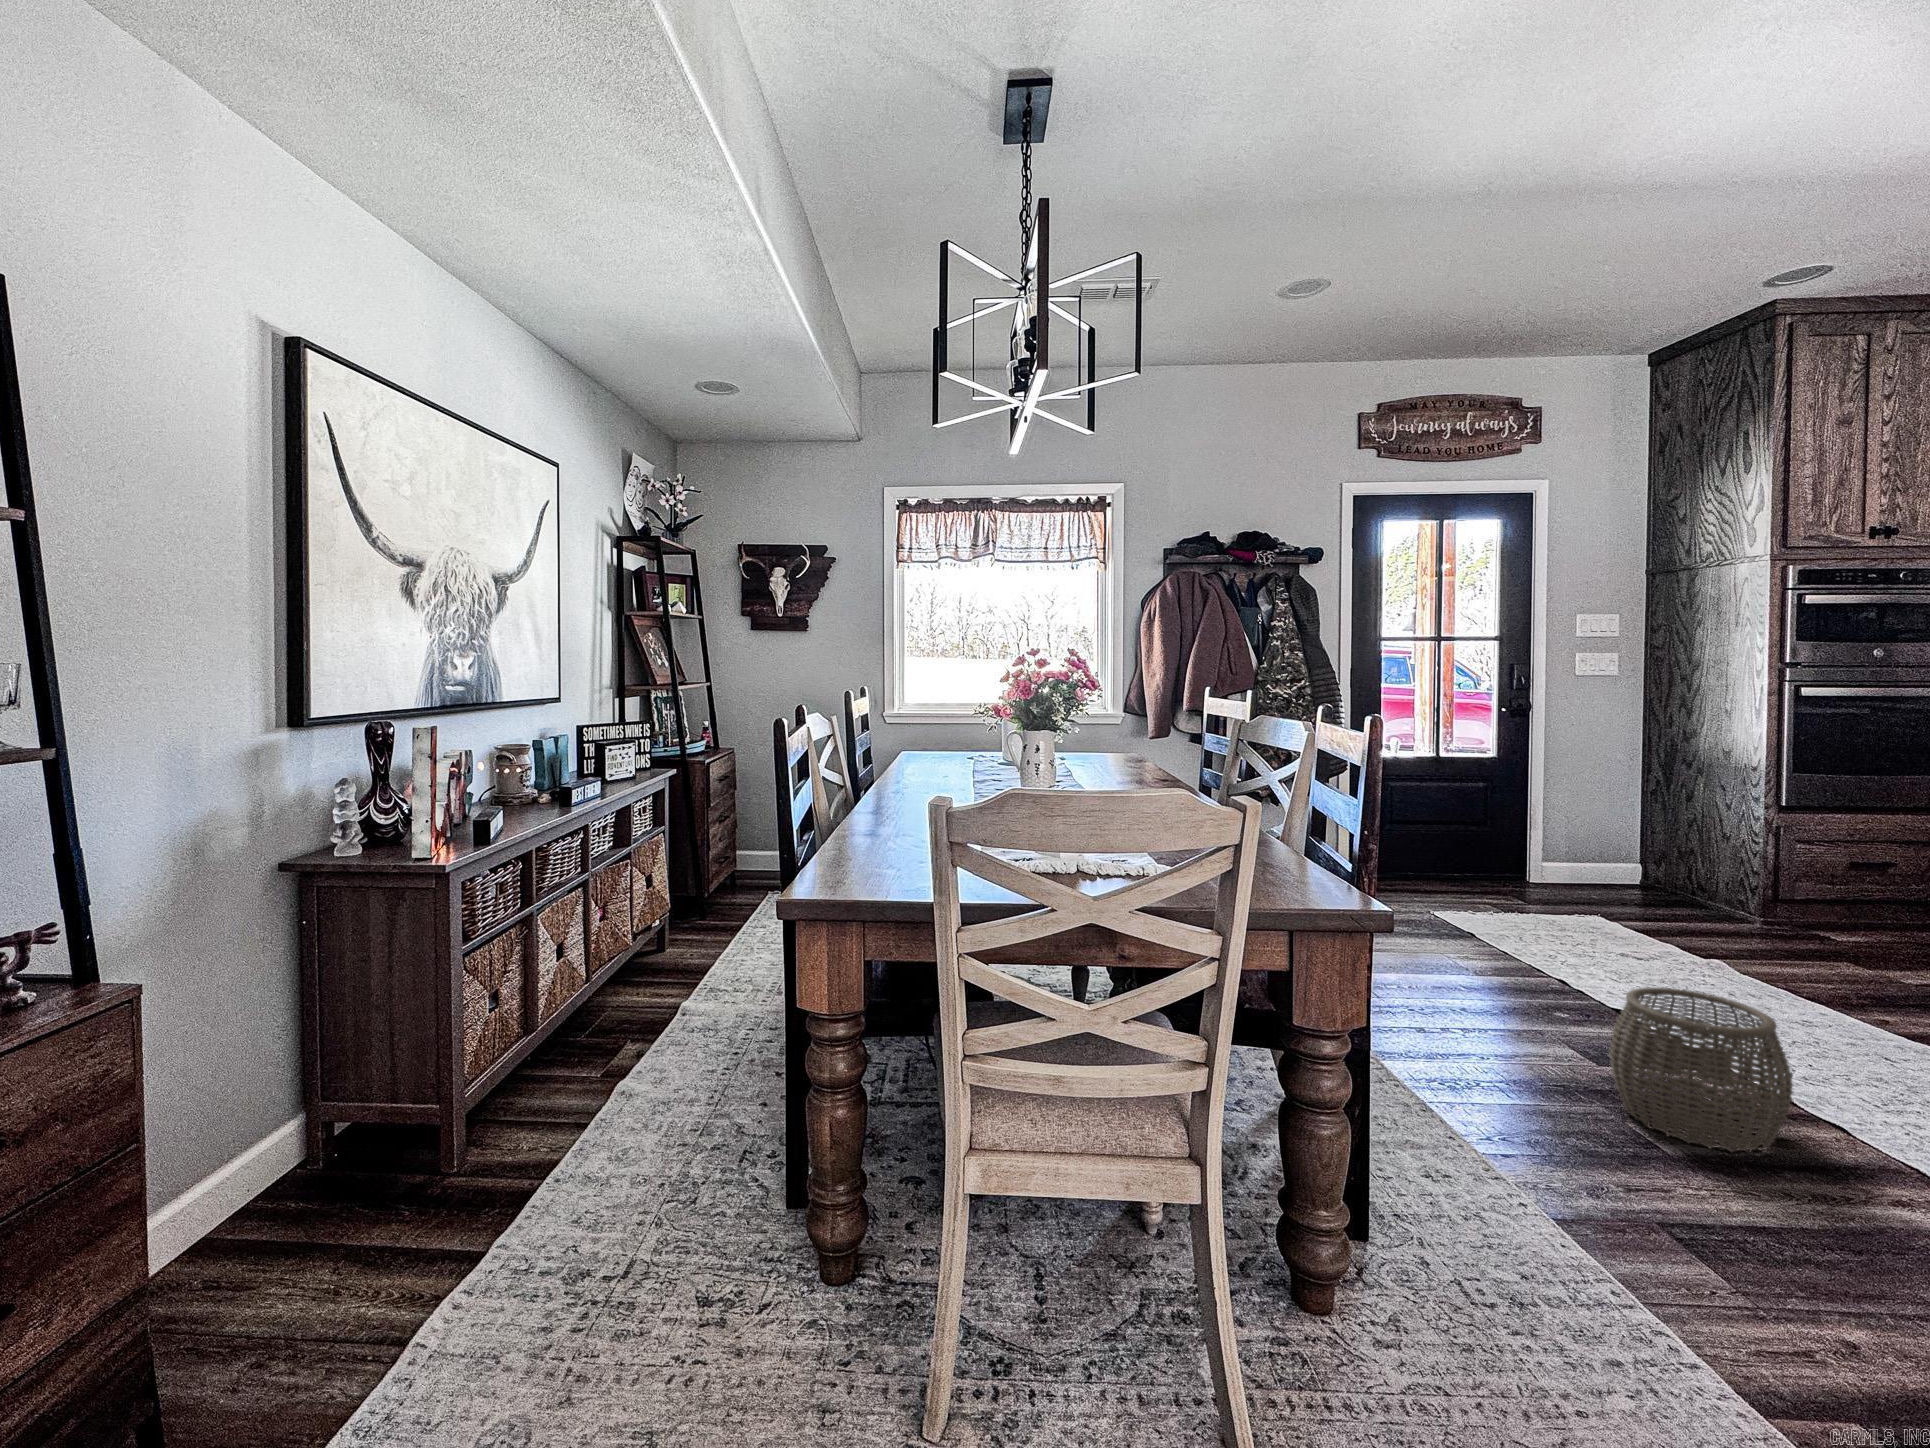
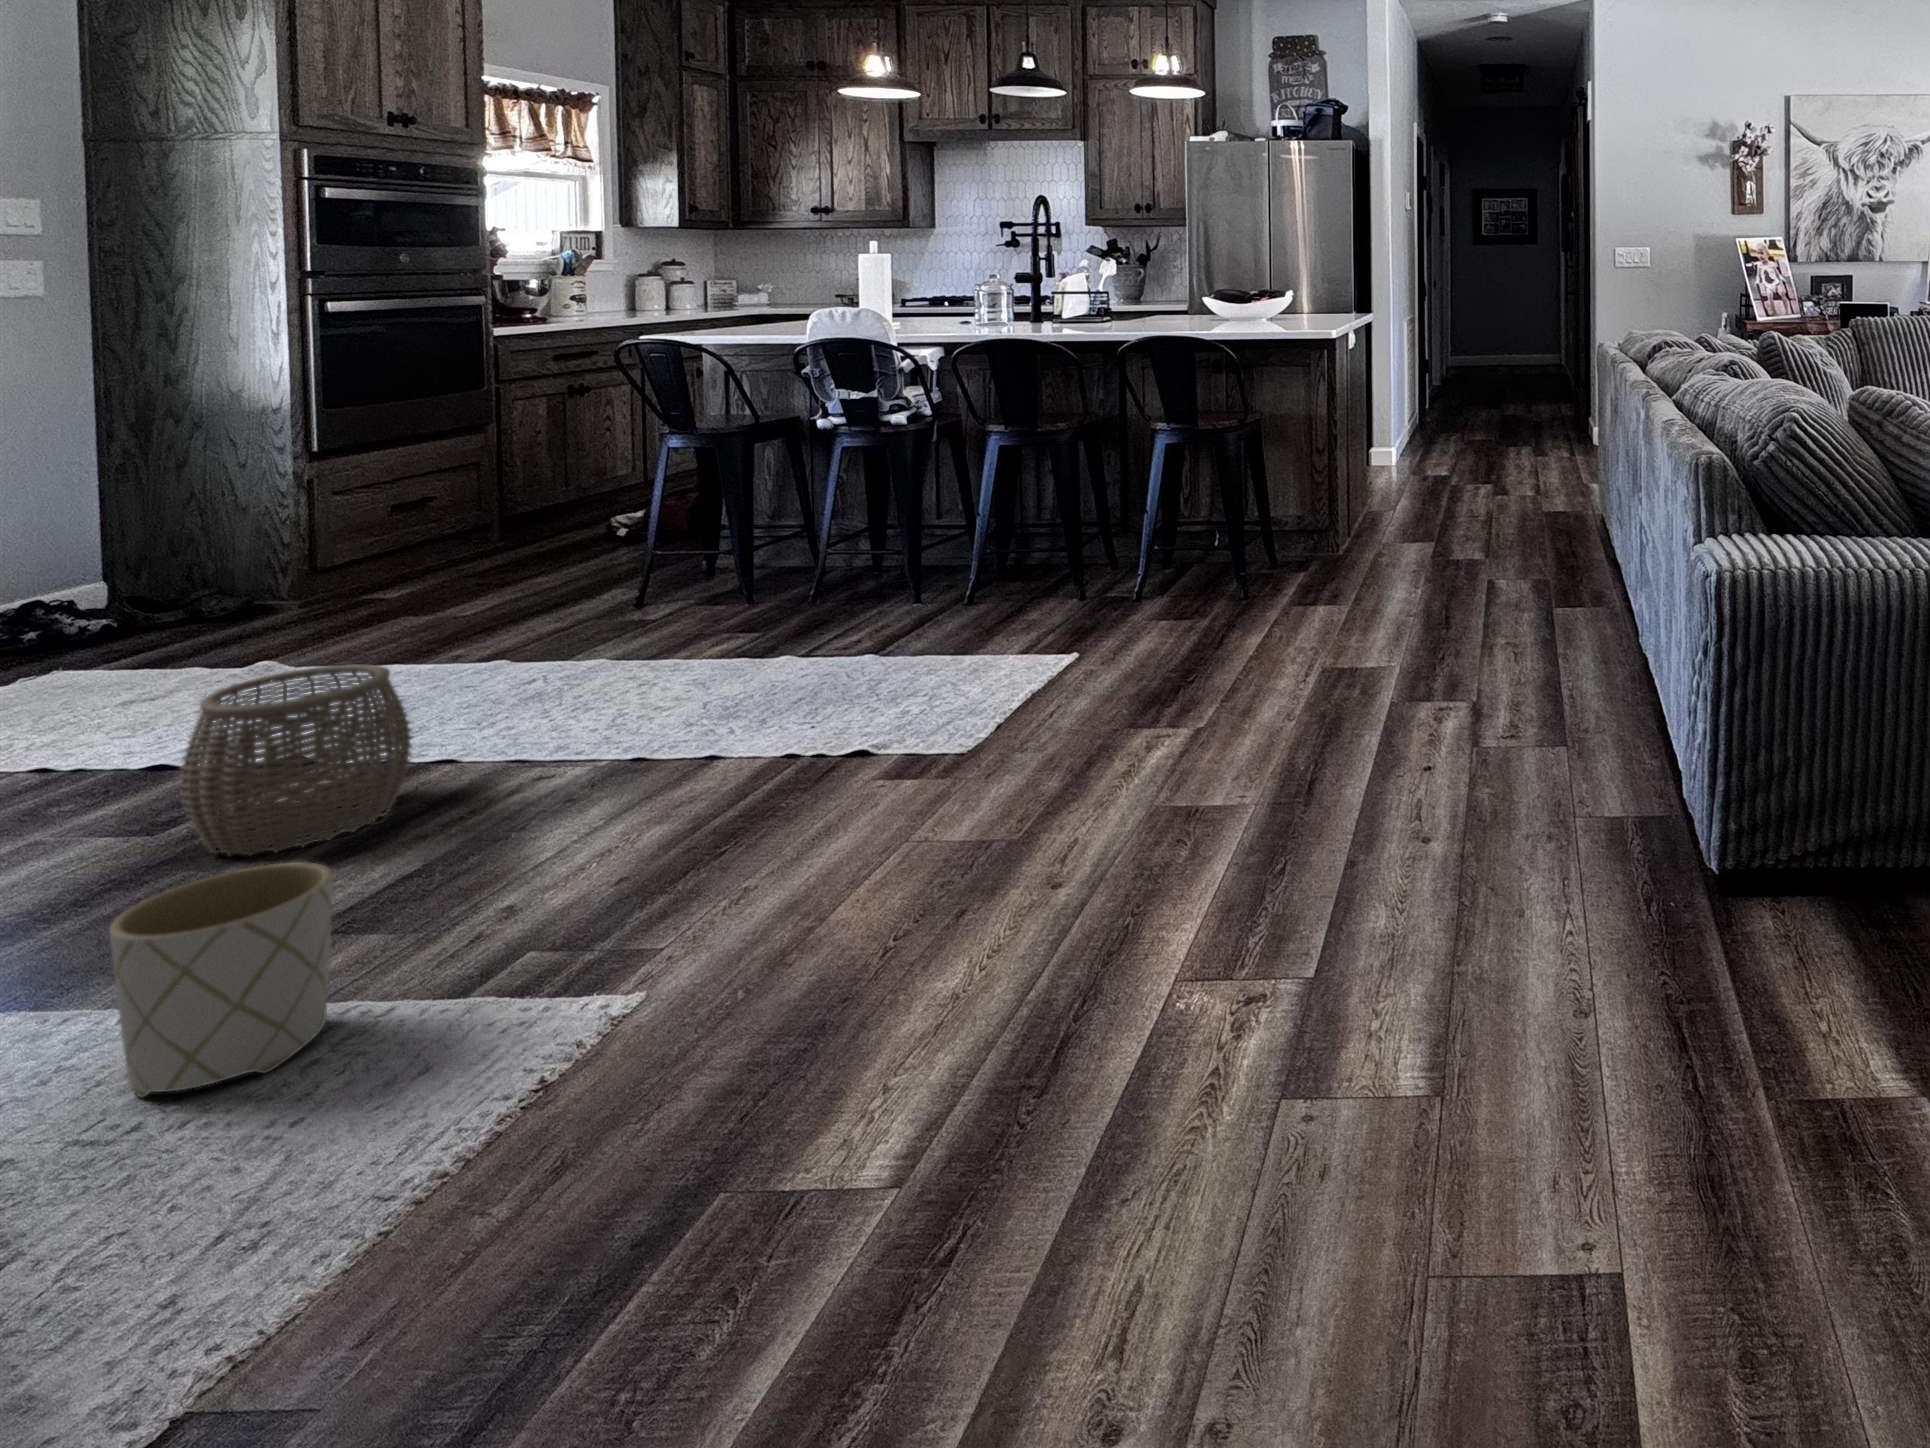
planter: none [1496,1145,1654,1345] -> present [109,862,333,1097]

